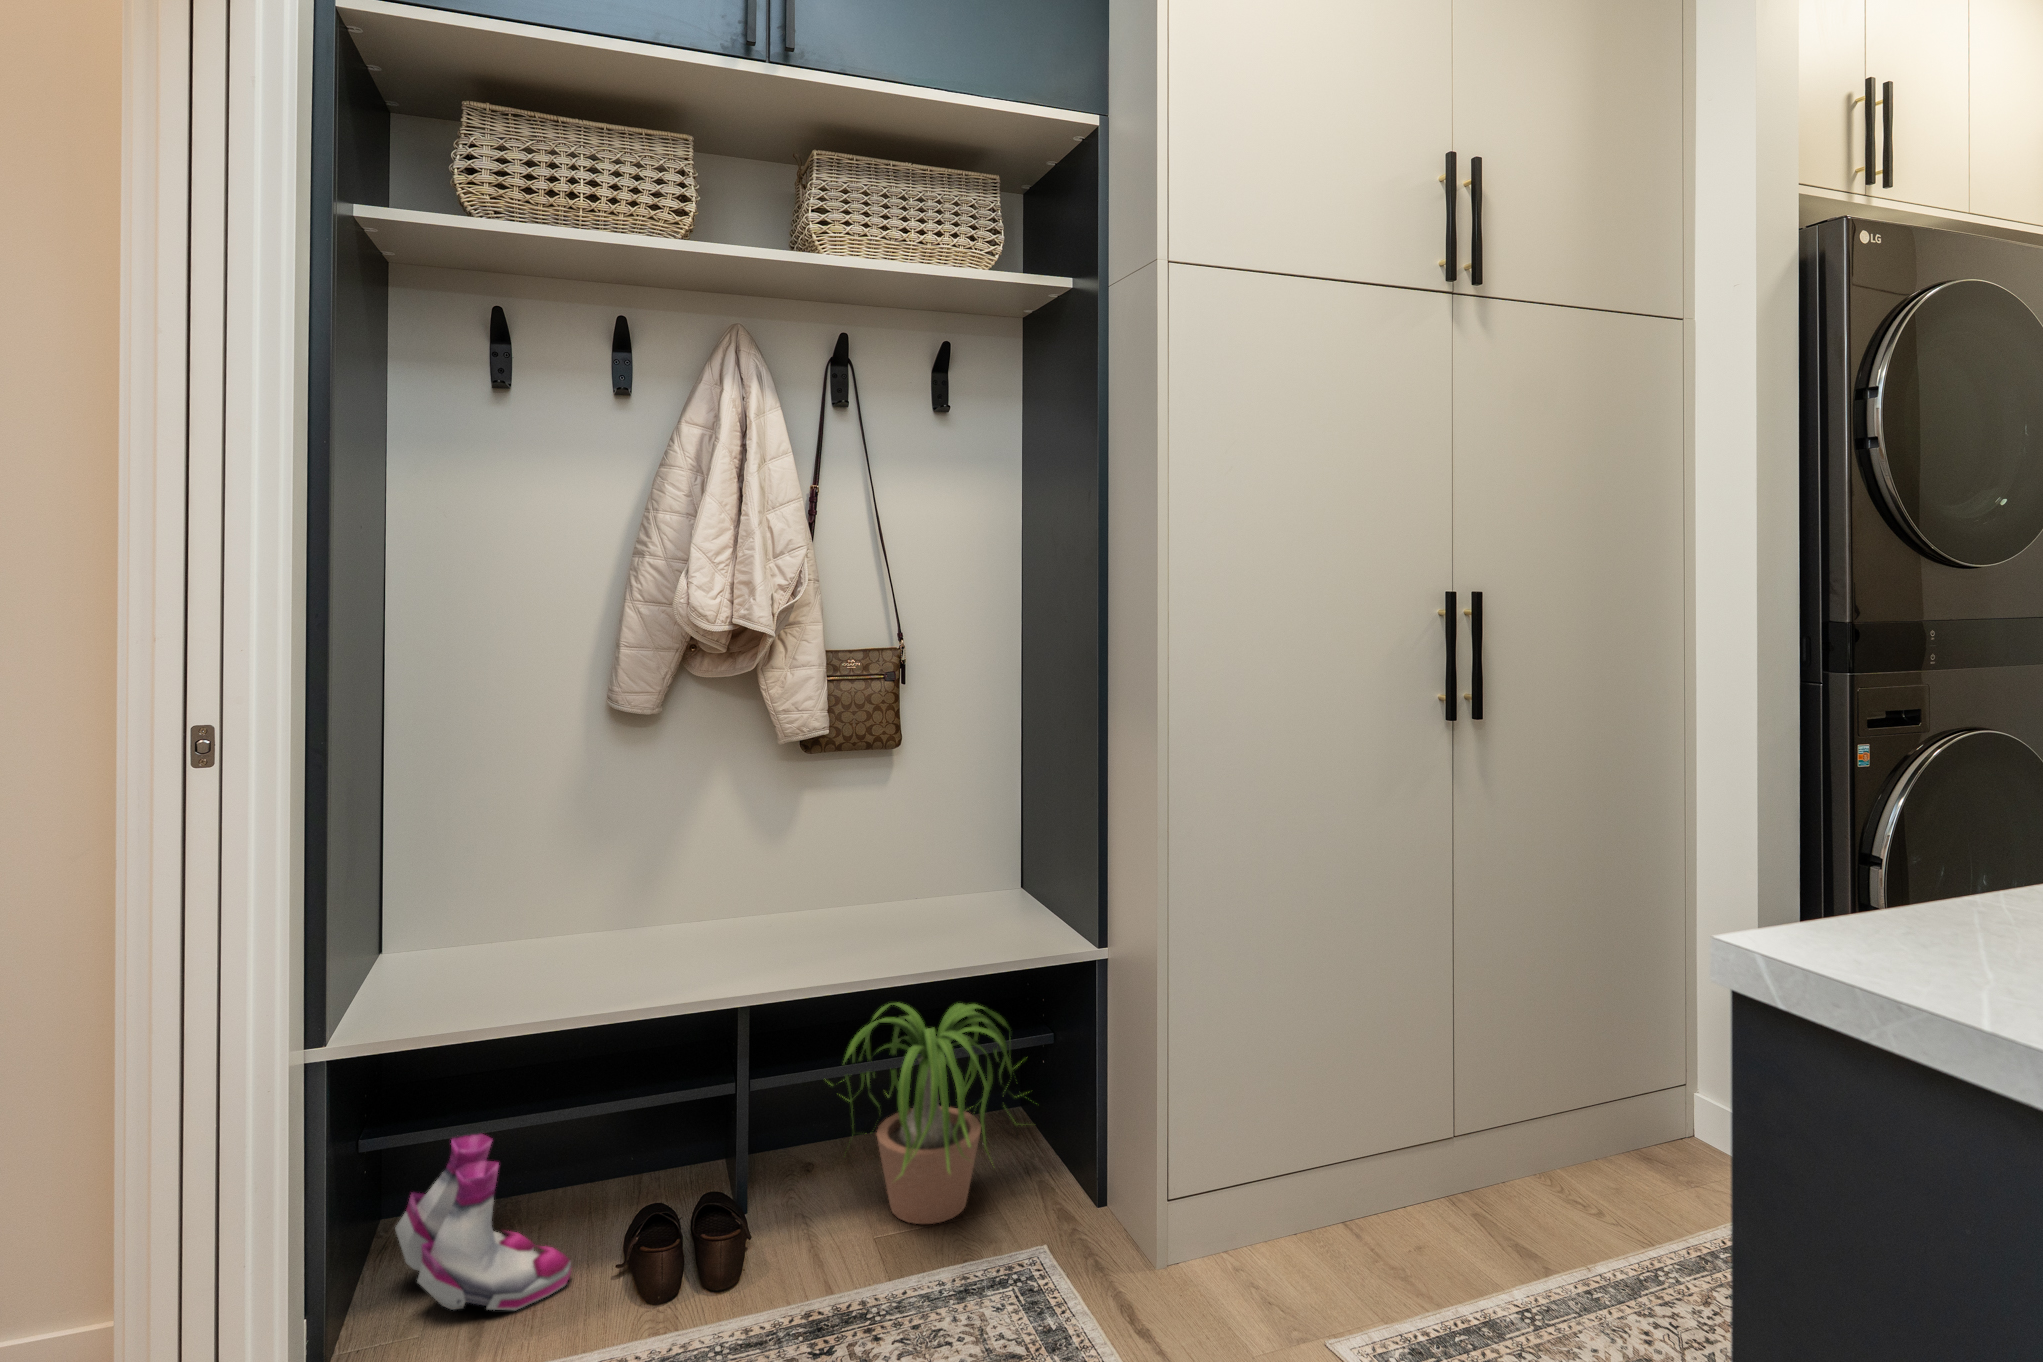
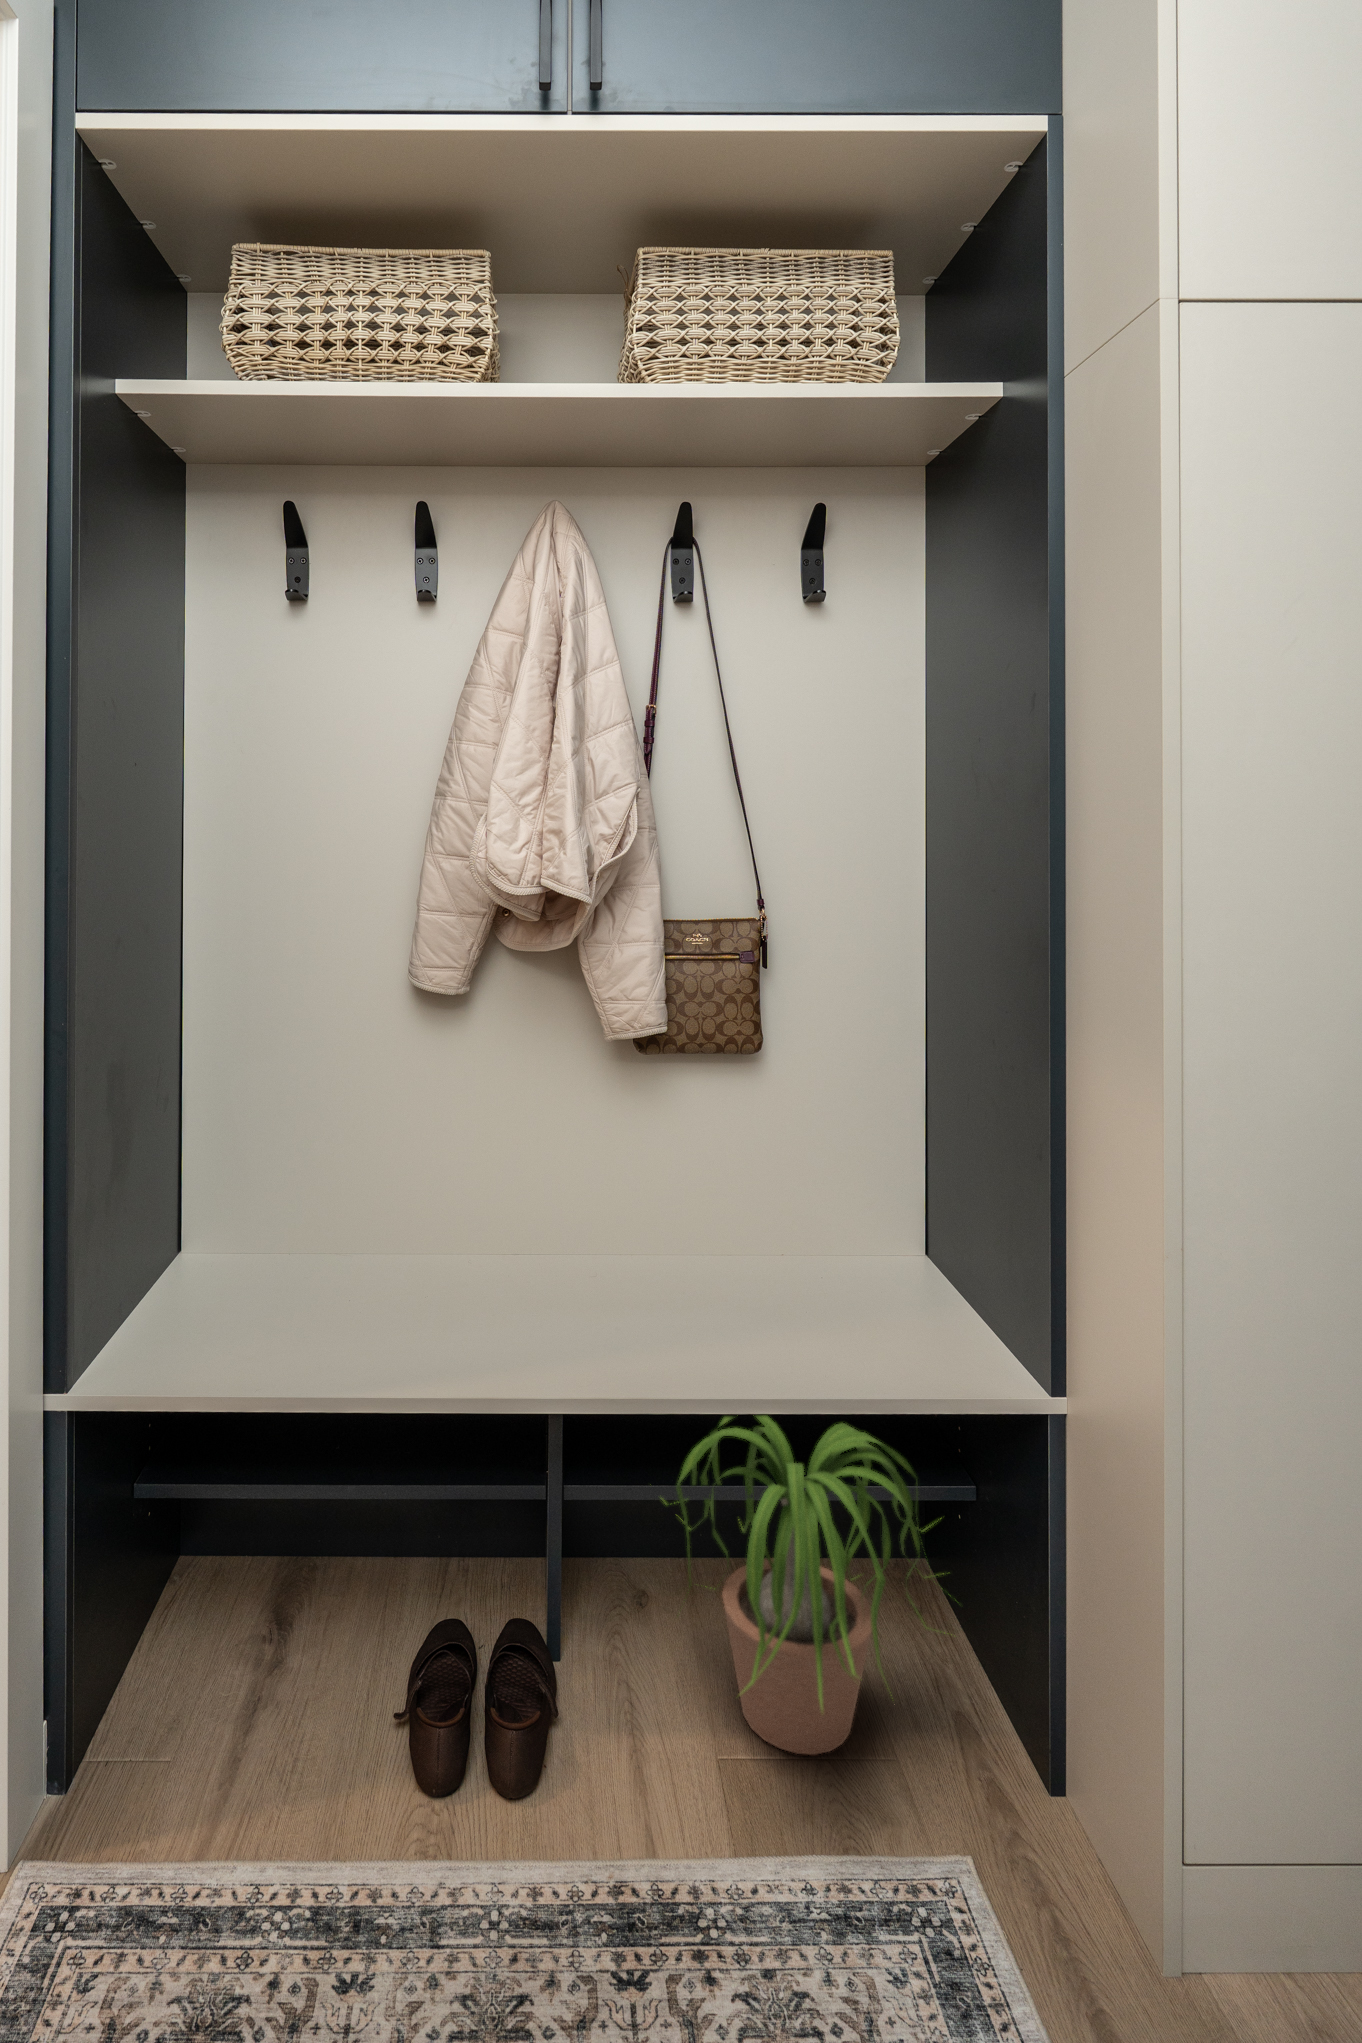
boots: present [395,1134,572,1311] -> none [145,1484,329,1744]

